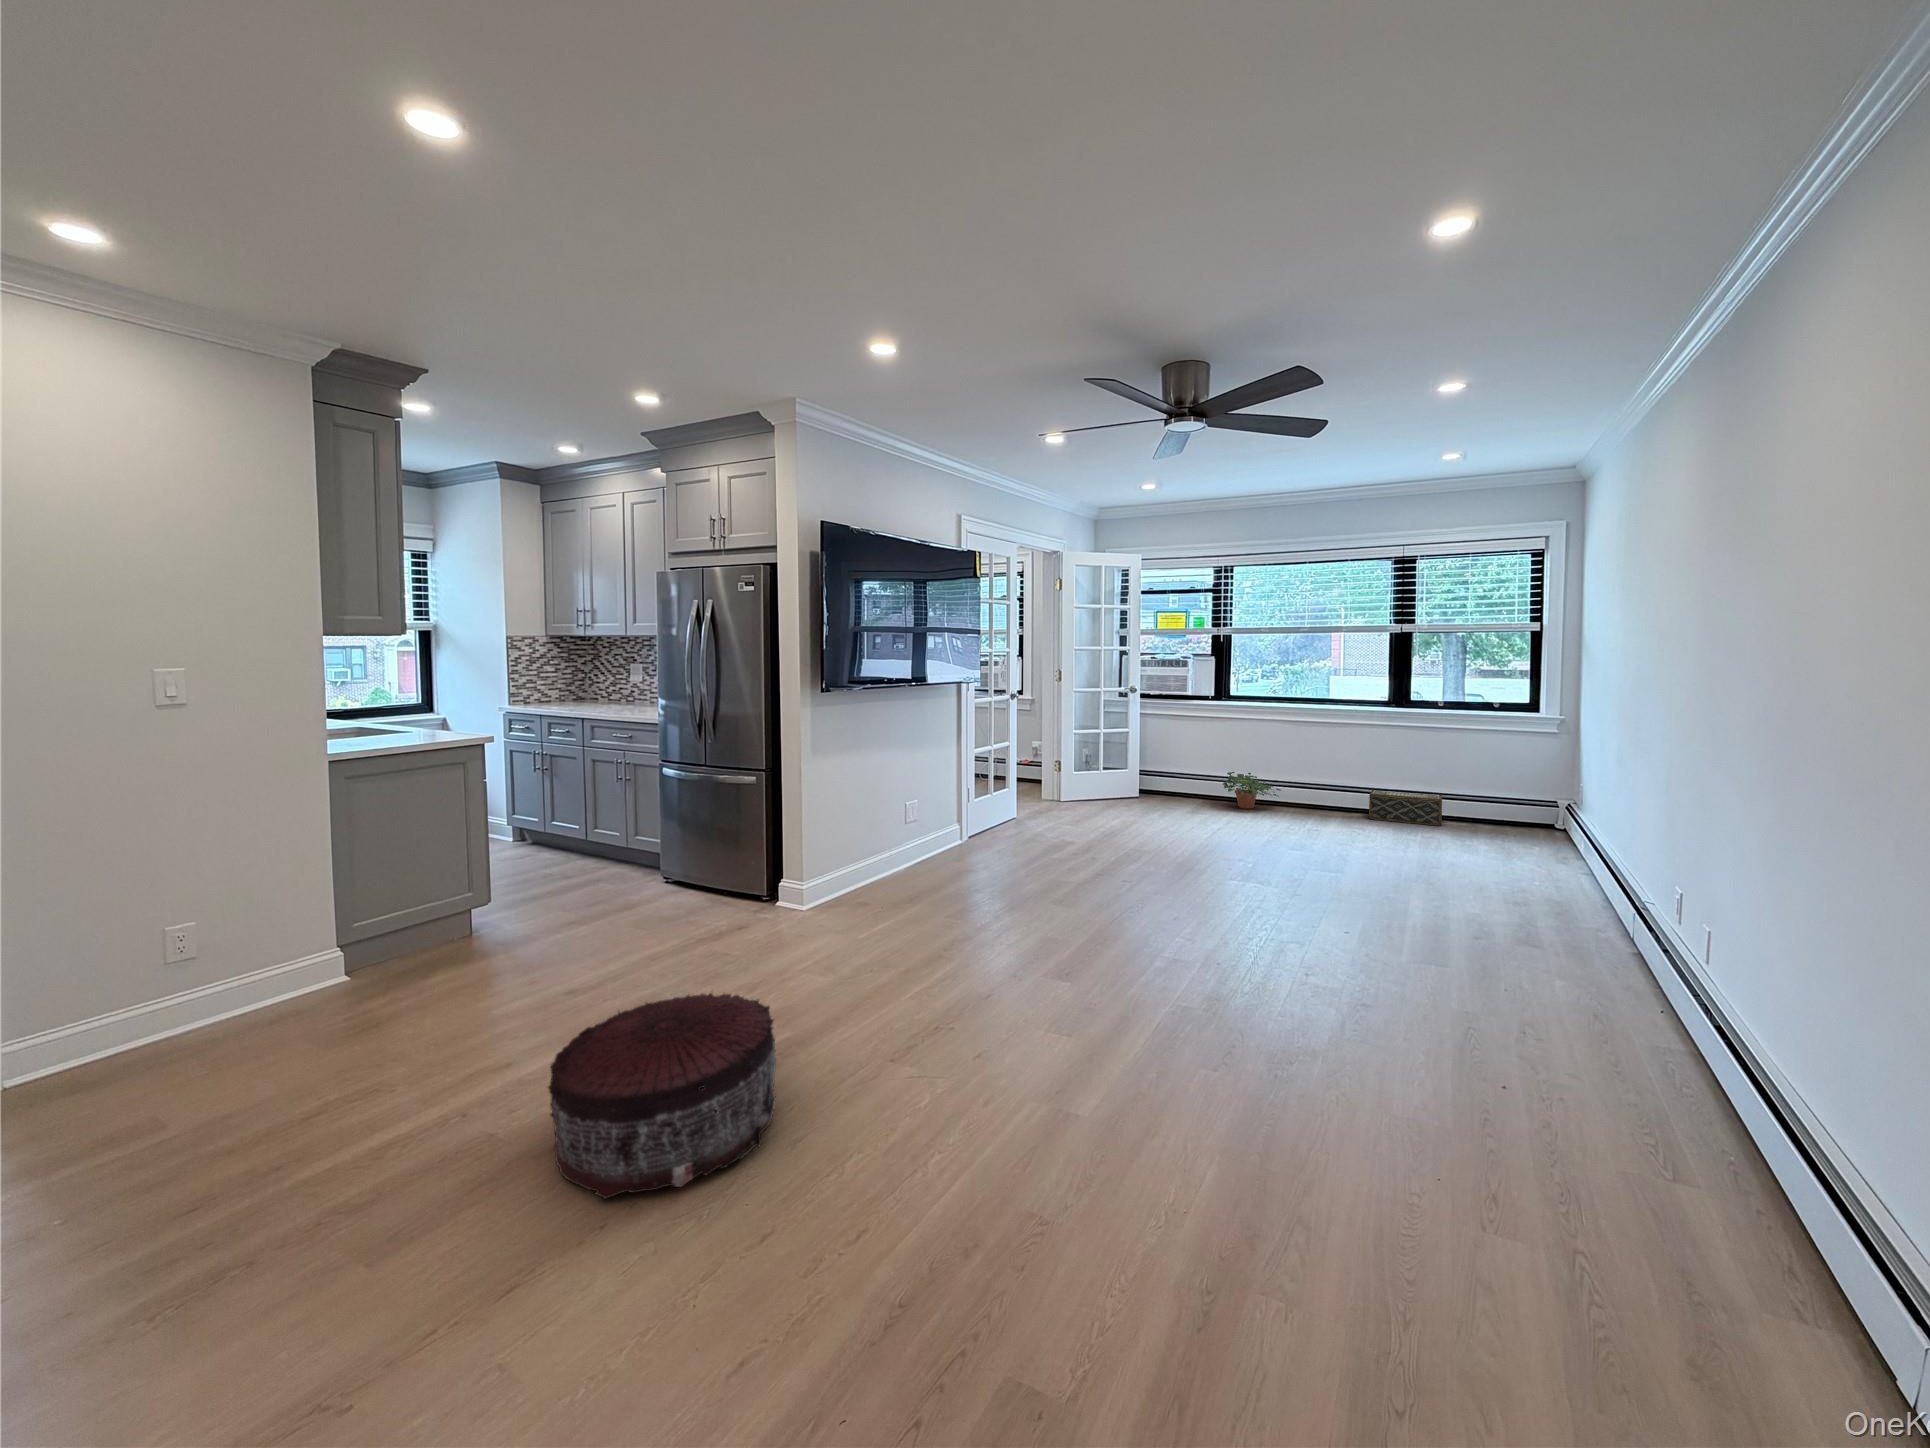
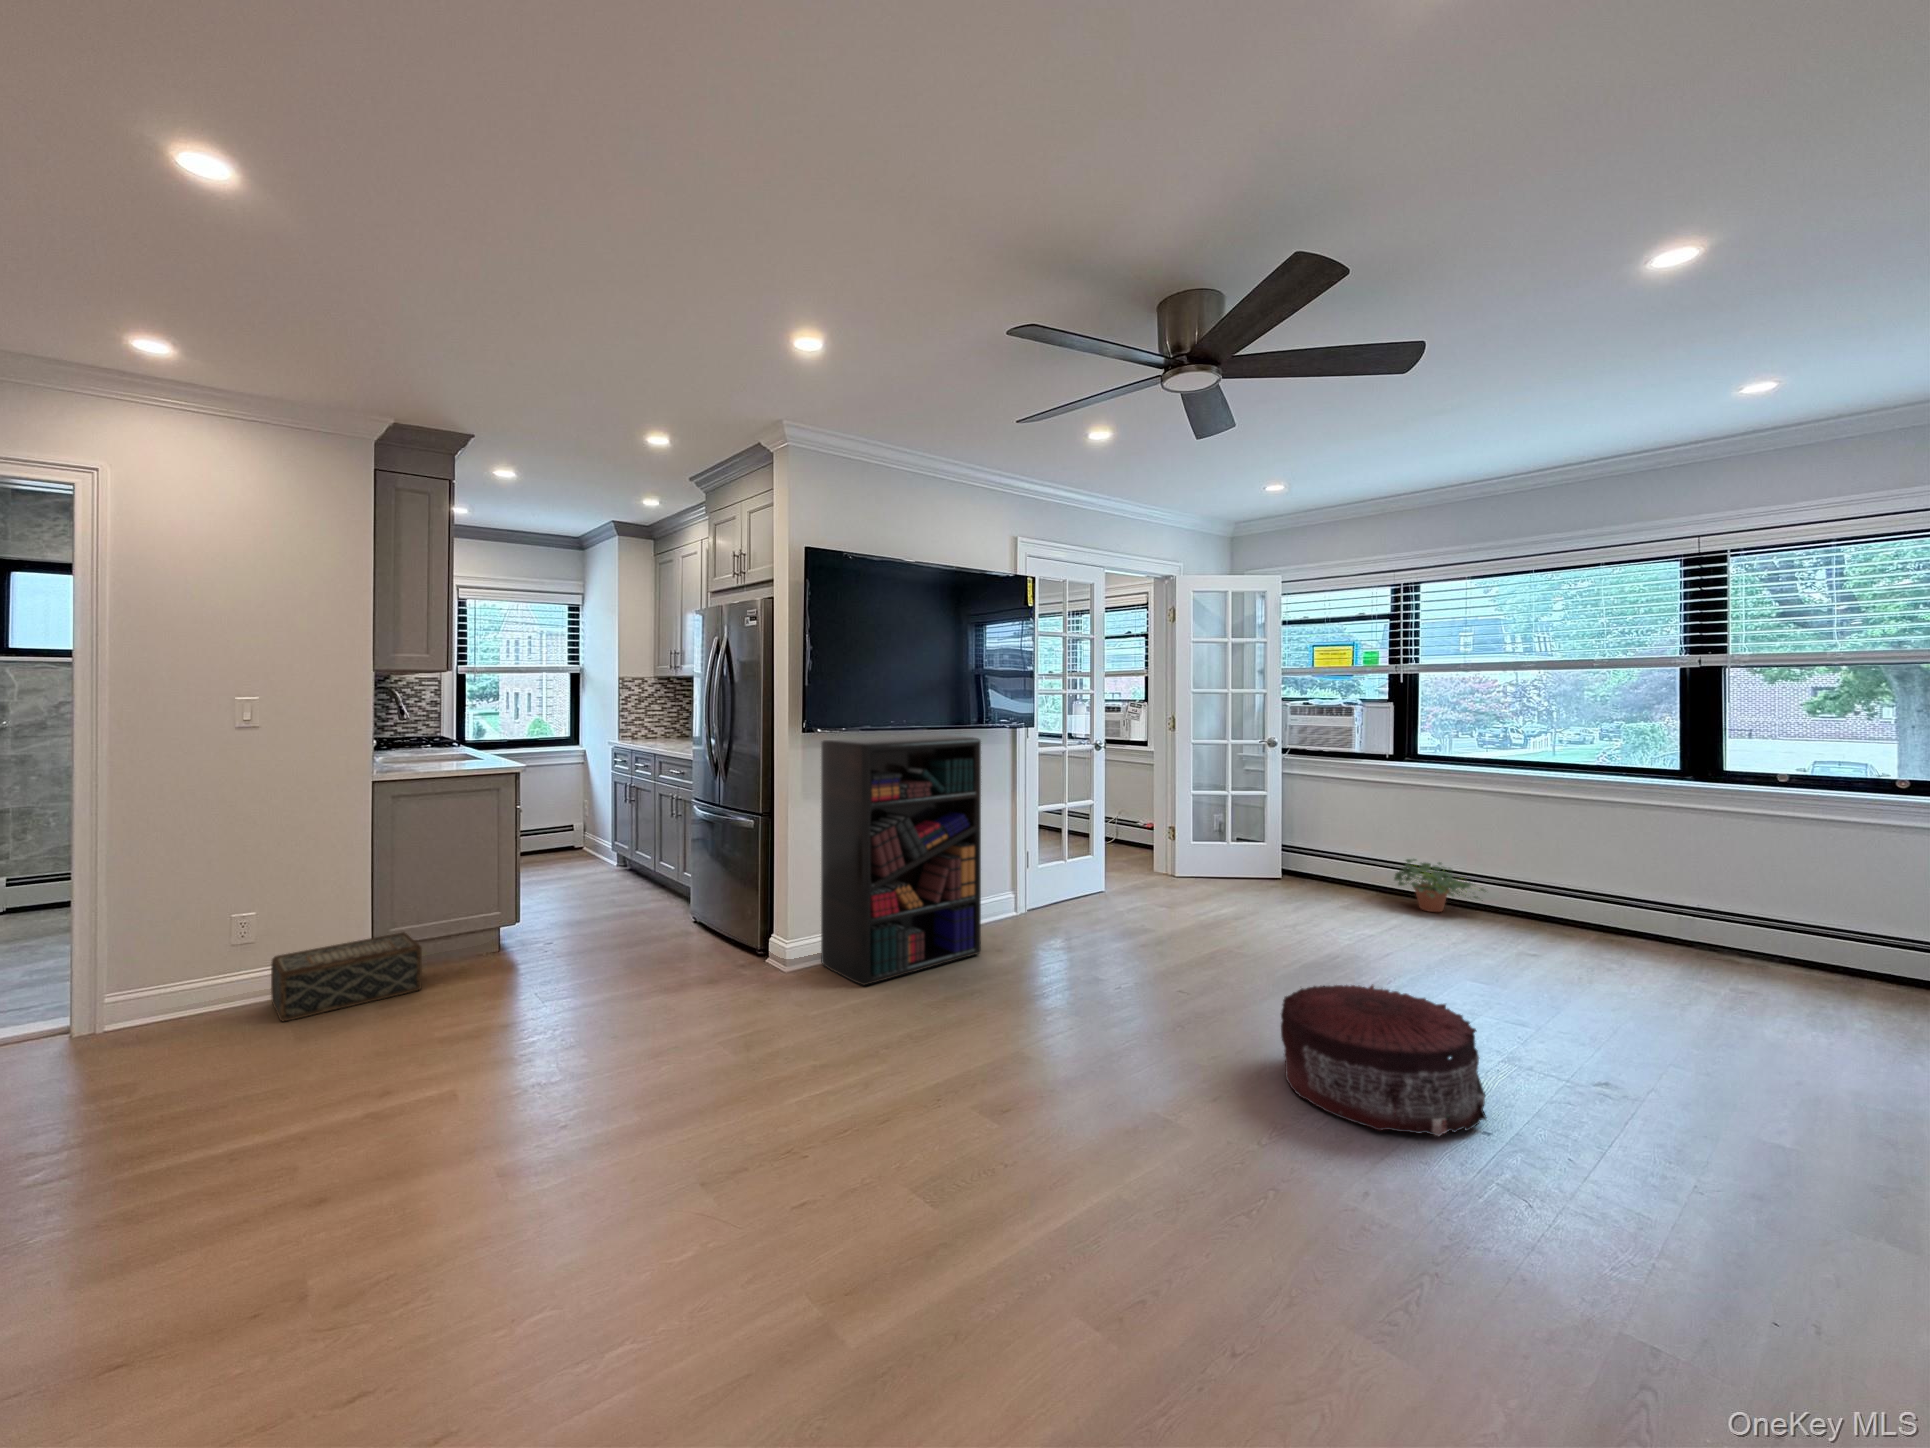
bookshelf: none [825,688,960,910] -> present [821,735,981,985]
woven basket: present [1369,790,1442,826] -> present [271,932,422,1022]
pouf: present [548,993,776,1198] -> present [1281,985,1487,1136]

